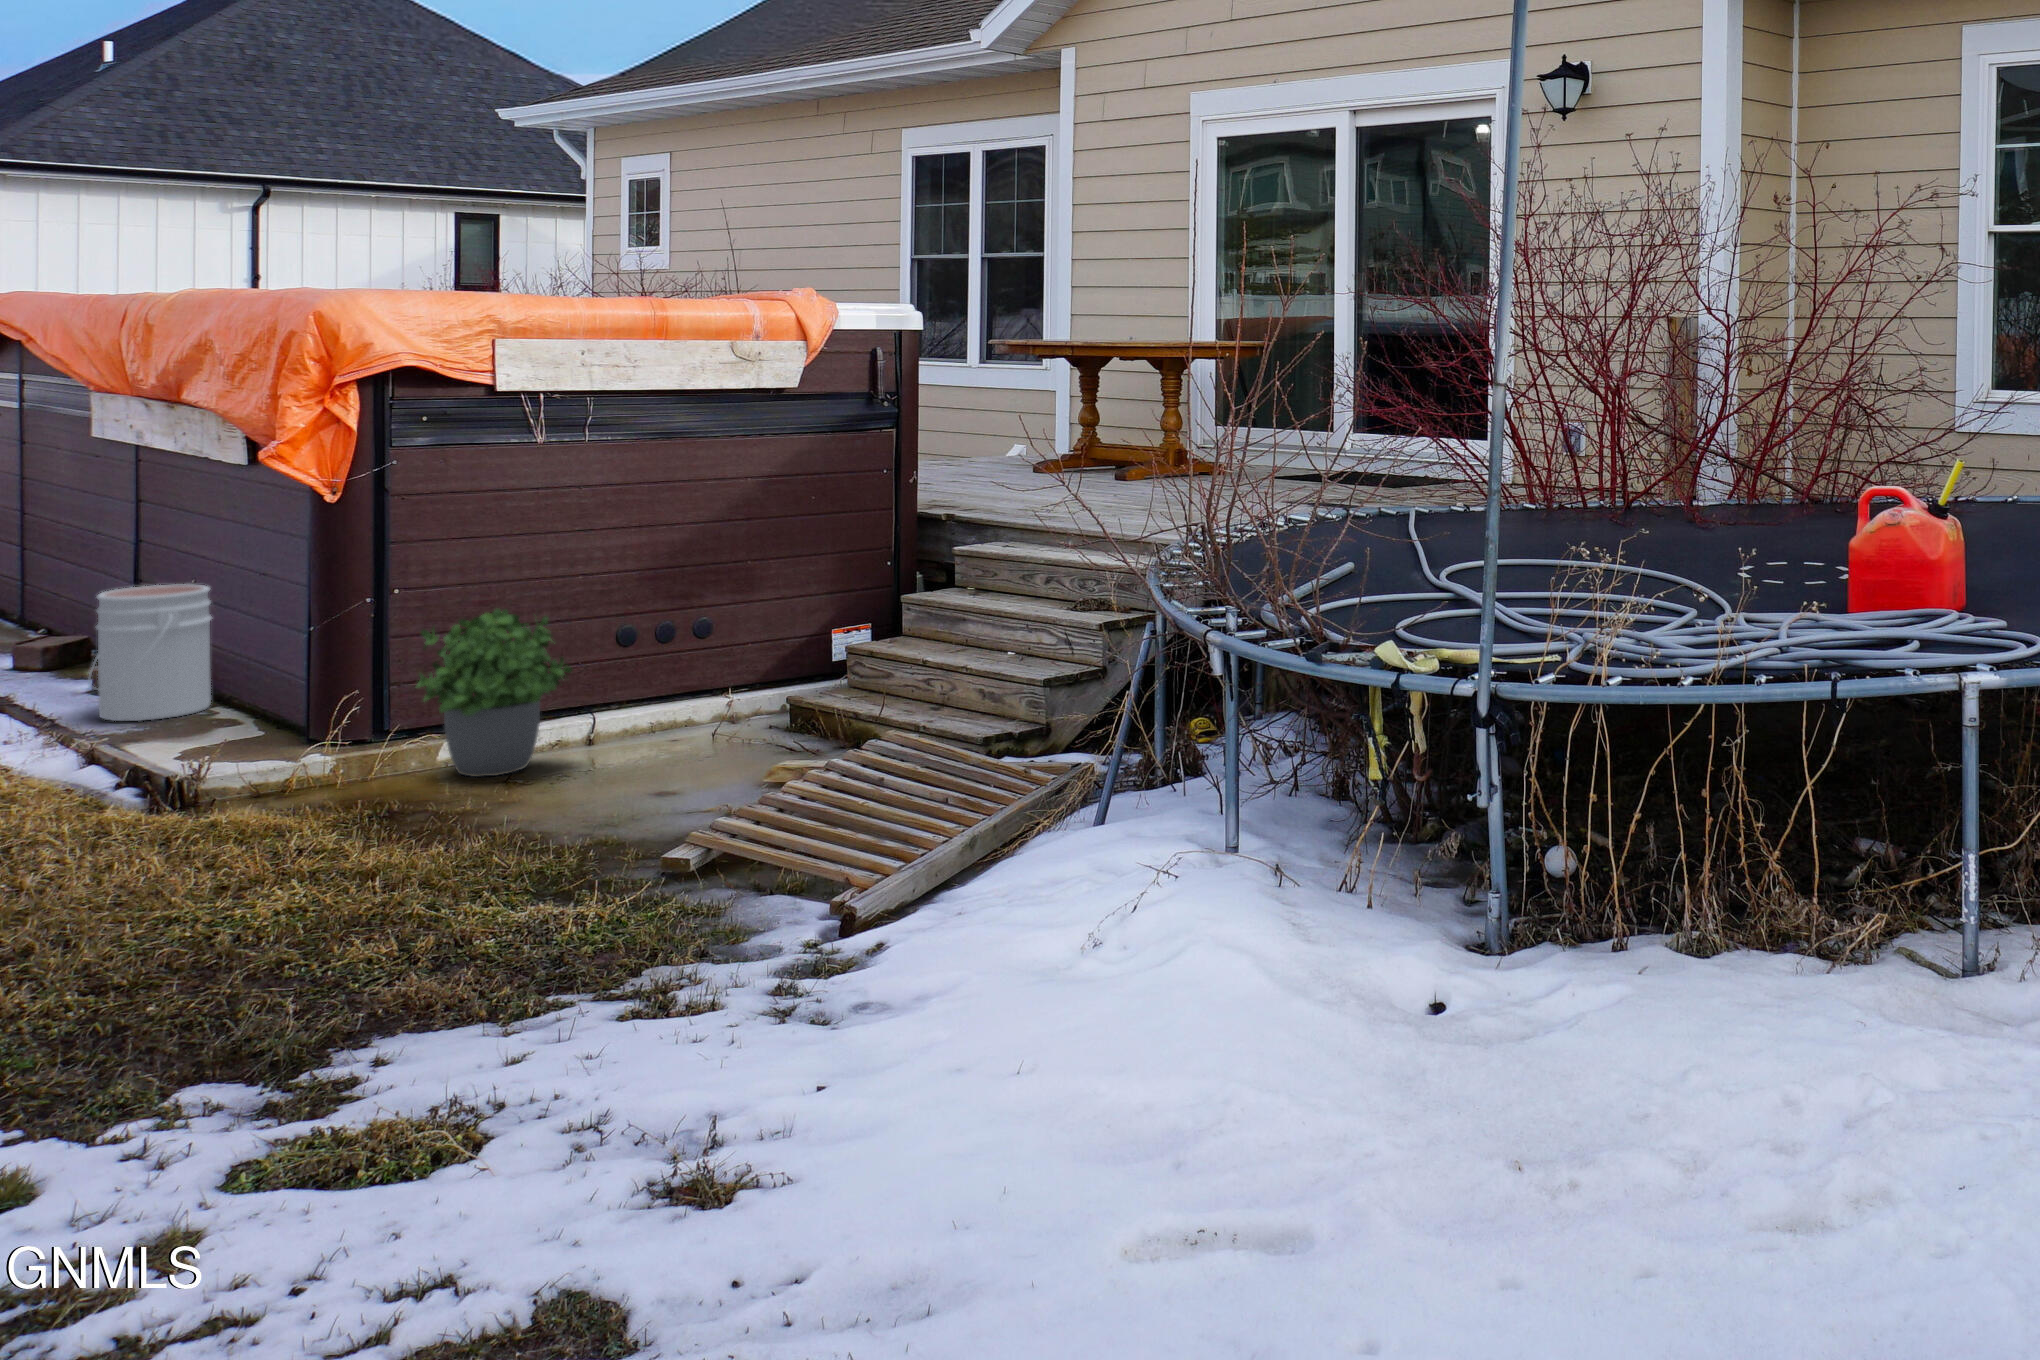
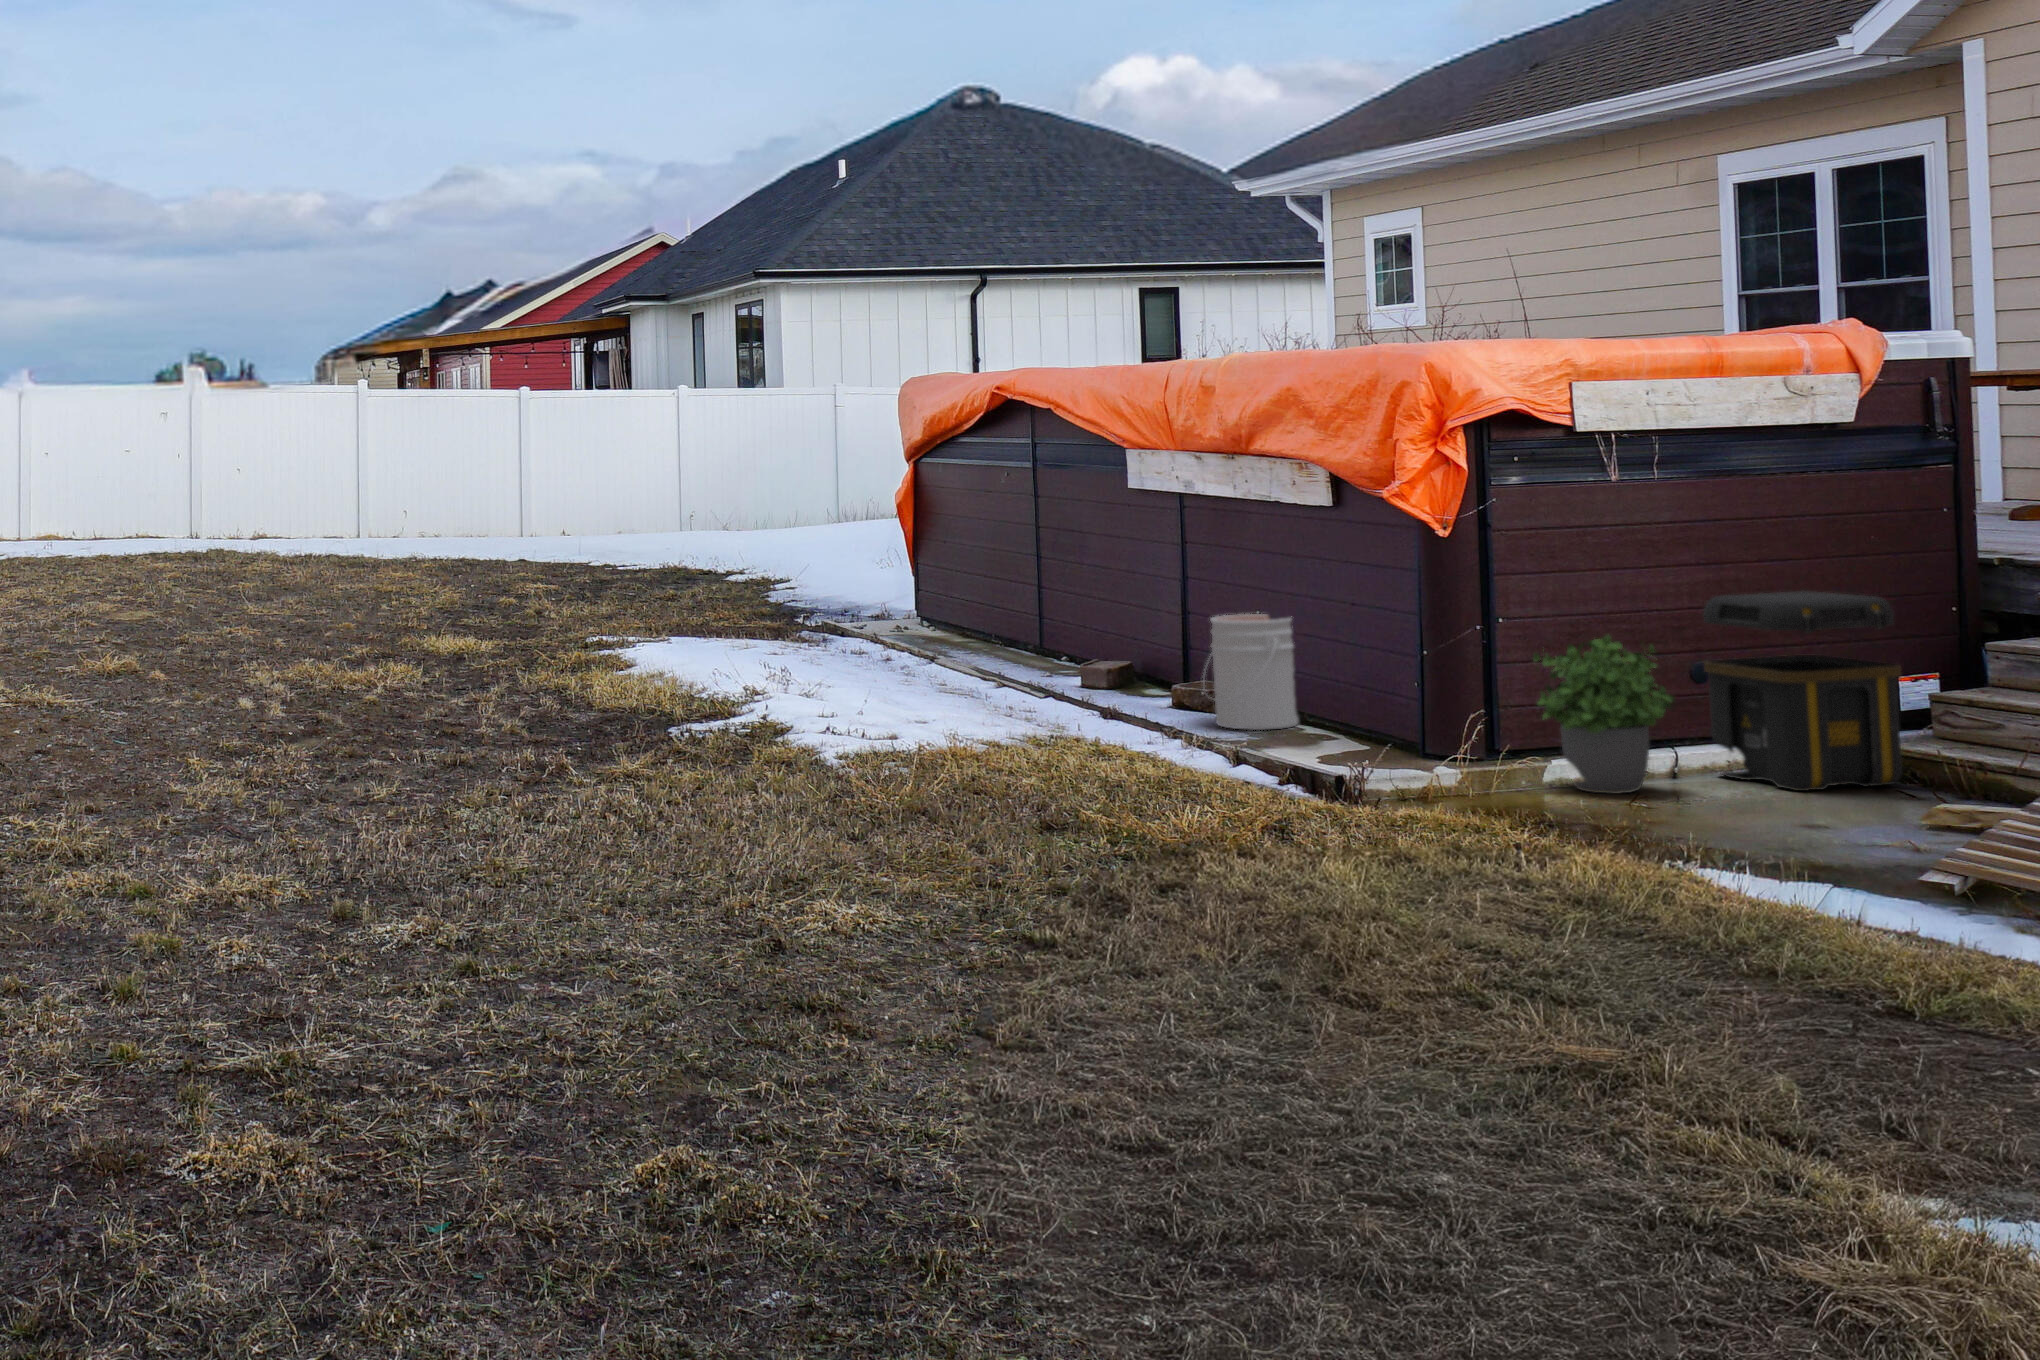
toolbox: none [629,550,806,752] -> present [1703,591,1902,791]

